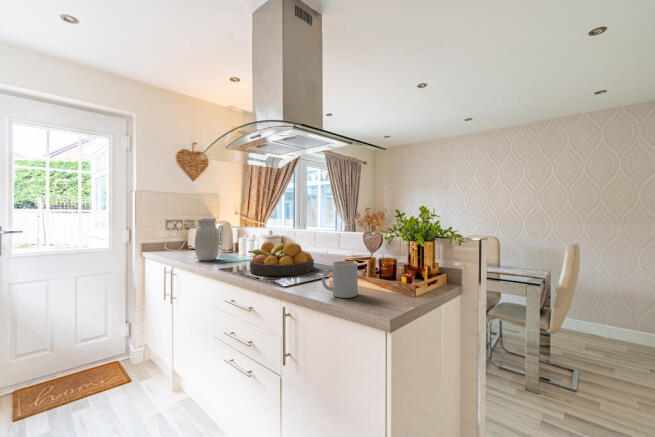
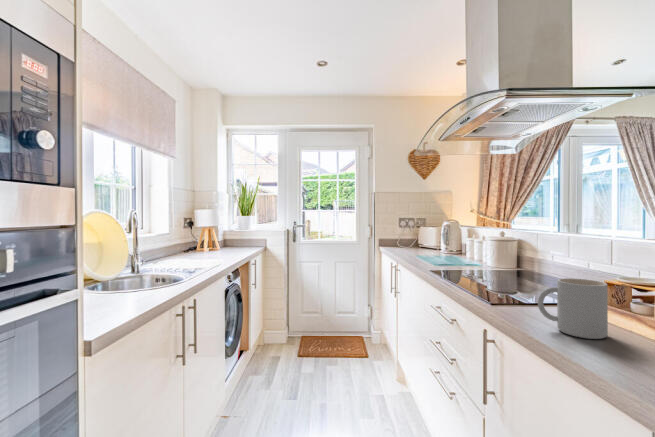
jar: present [195,217,219,260] -> none [415,214,440,261]
fruit bowl: present [248,242,314,275] -> none [460,244,556,290]

